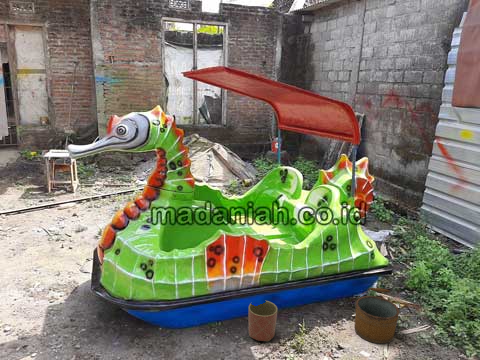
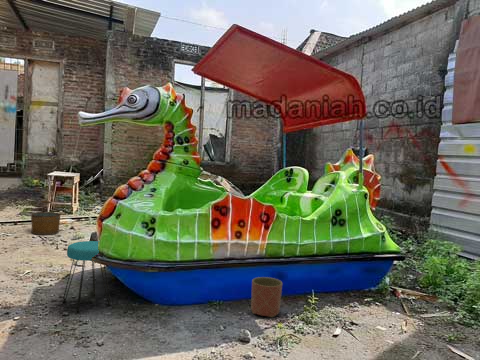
stool: none [70,276,116,349] -> present [63,241,110,312]
bucket: present [355,288,400,343] -> present [31,201,60,235]

